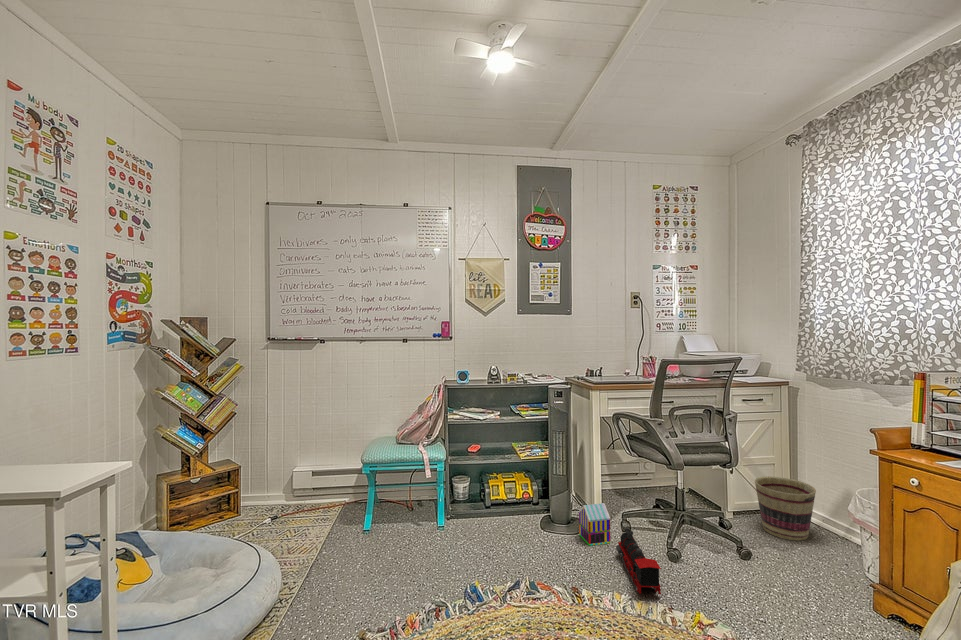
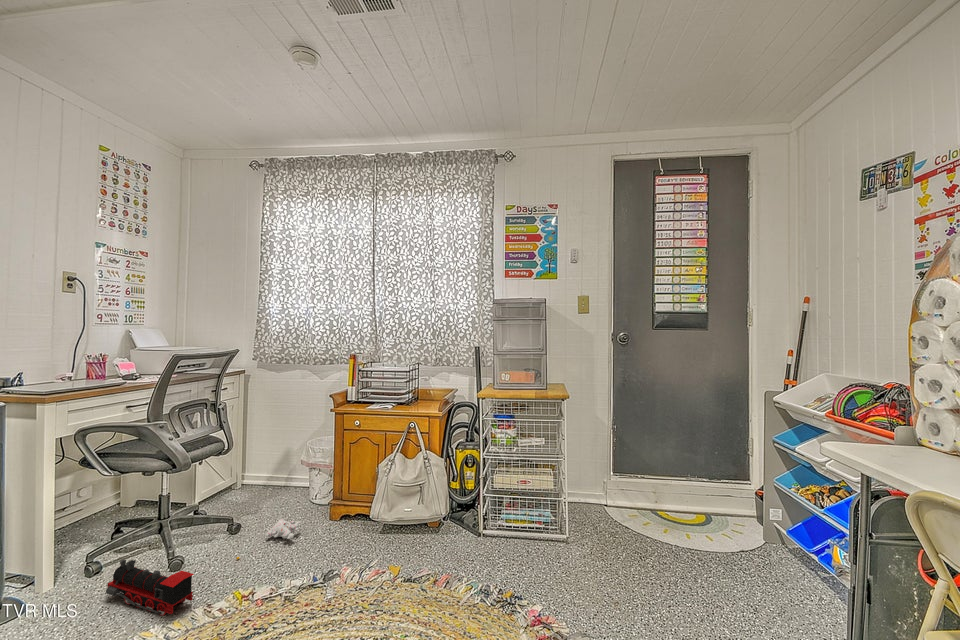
basket: present [755,476,816,540] -> none [223,448,271,500]
toy house: present [579,503,610,546] -> none [25,550,85,614]
plush toy: none [723,575,816,603] -> present [236,519,301,559]

